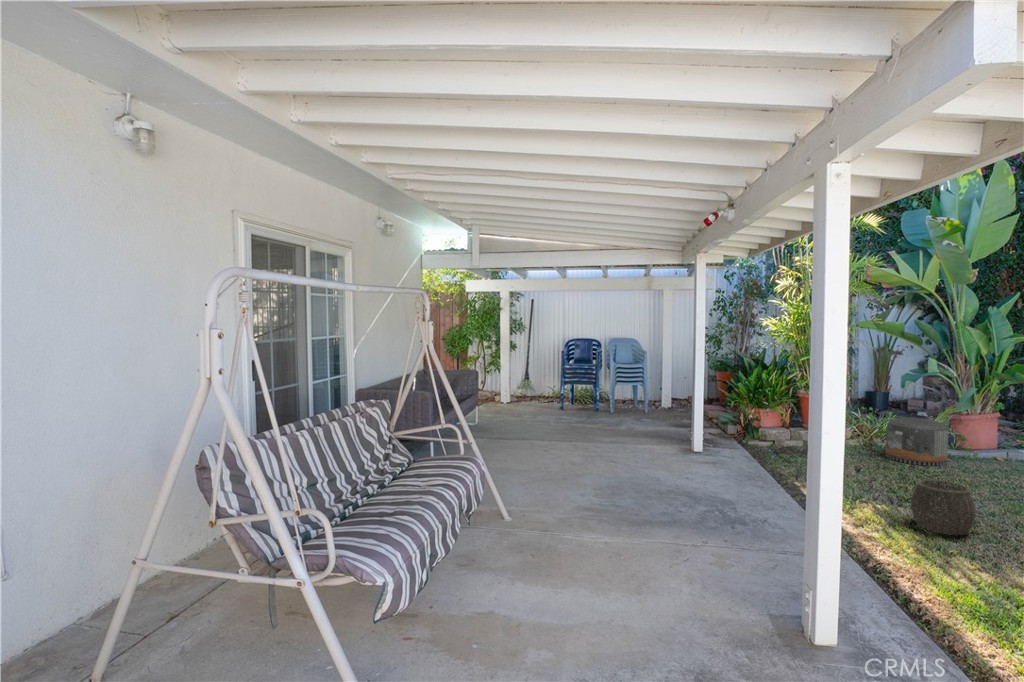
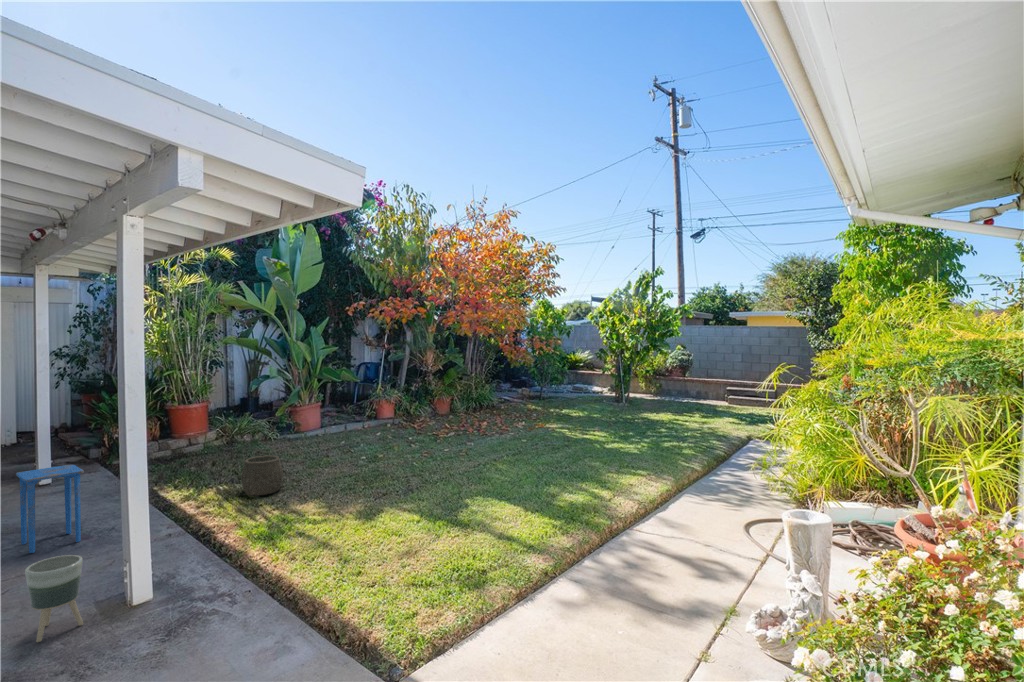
pouf: present [886,417,948,466] -> none [241,414,285,451]
side table: none [690,447,747,530] -> present [16,465,84,553]
planter: none [718,560,771,651] -> present [25,555,83,642]

